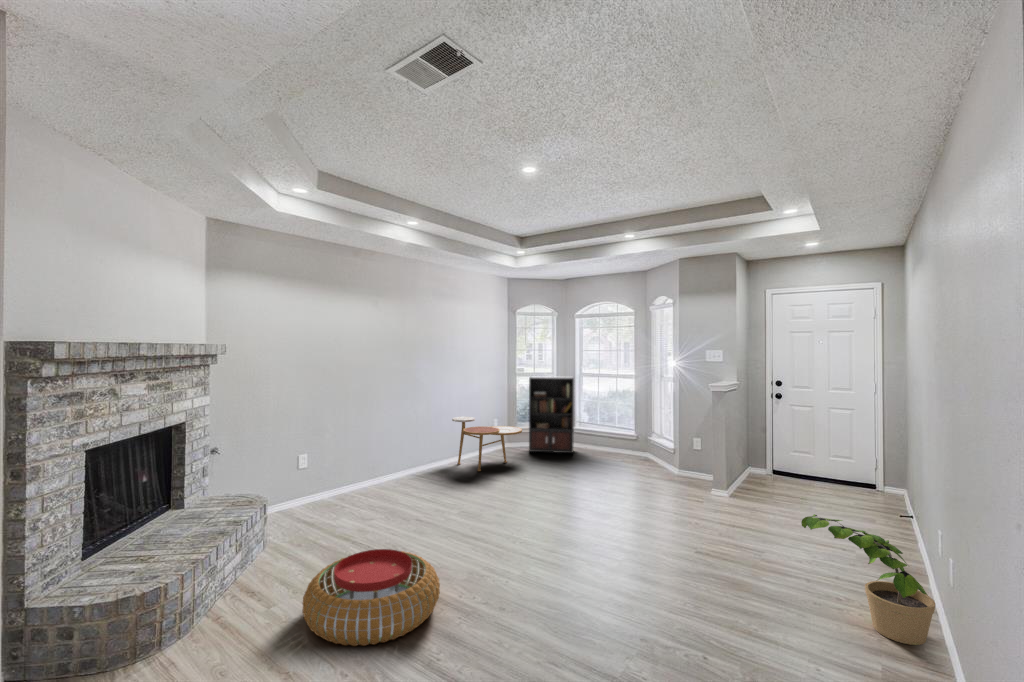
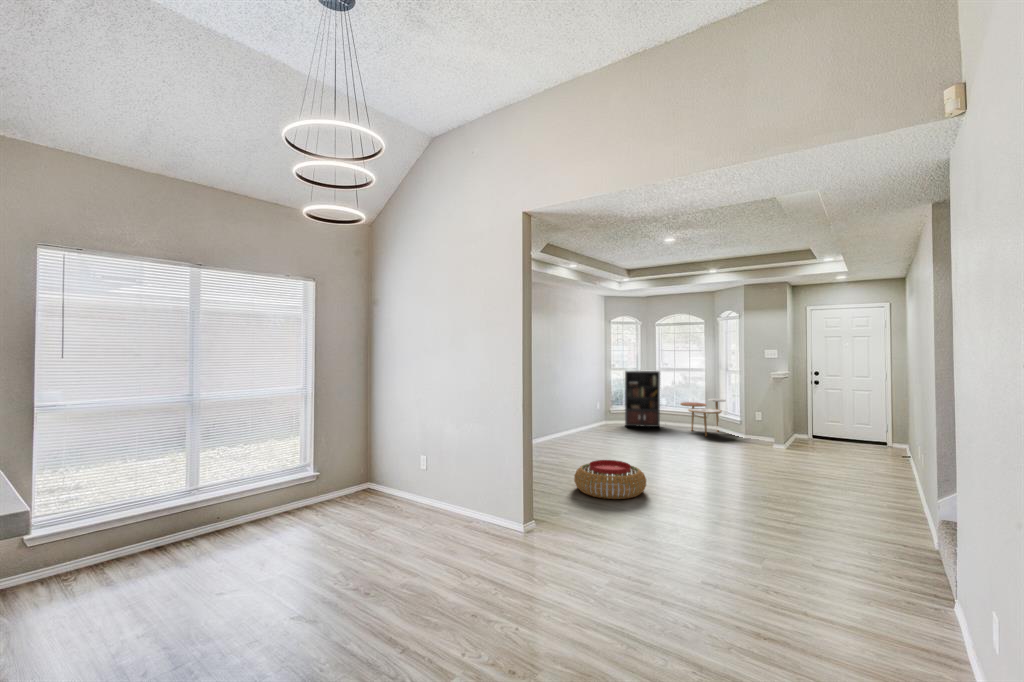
side table: present [452,417,522,471] -> present [680,399,726,436]
potted plant: present [801,514,935,645] -> none [843,439,917,500]

